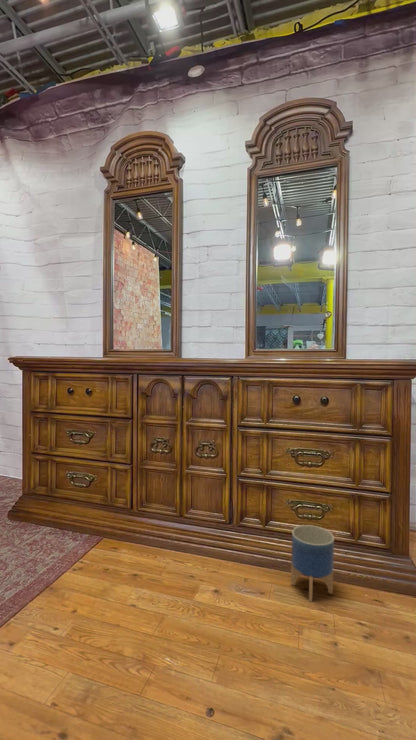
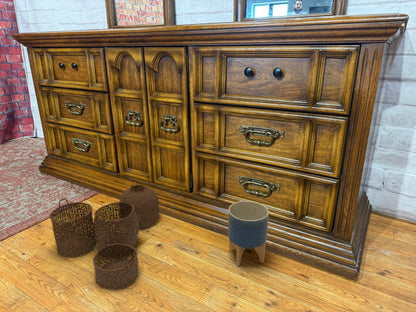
woven basket: none [97,517,217,652] -> present [49,182,160,290]

